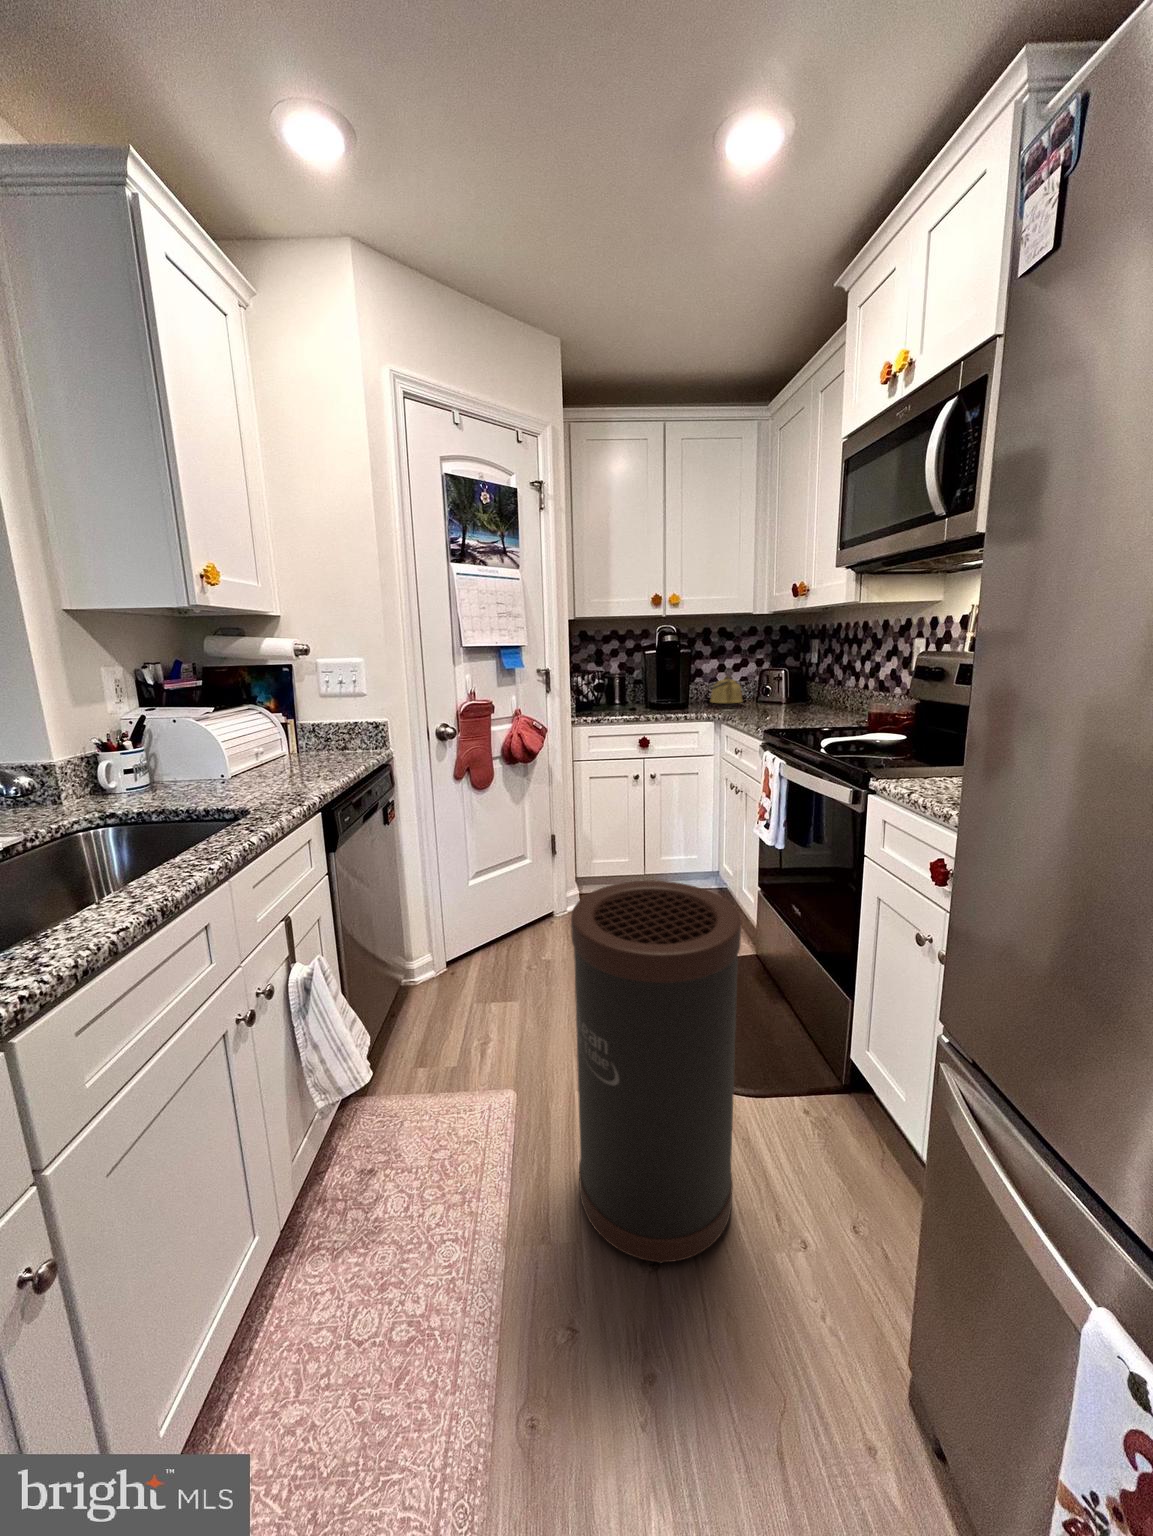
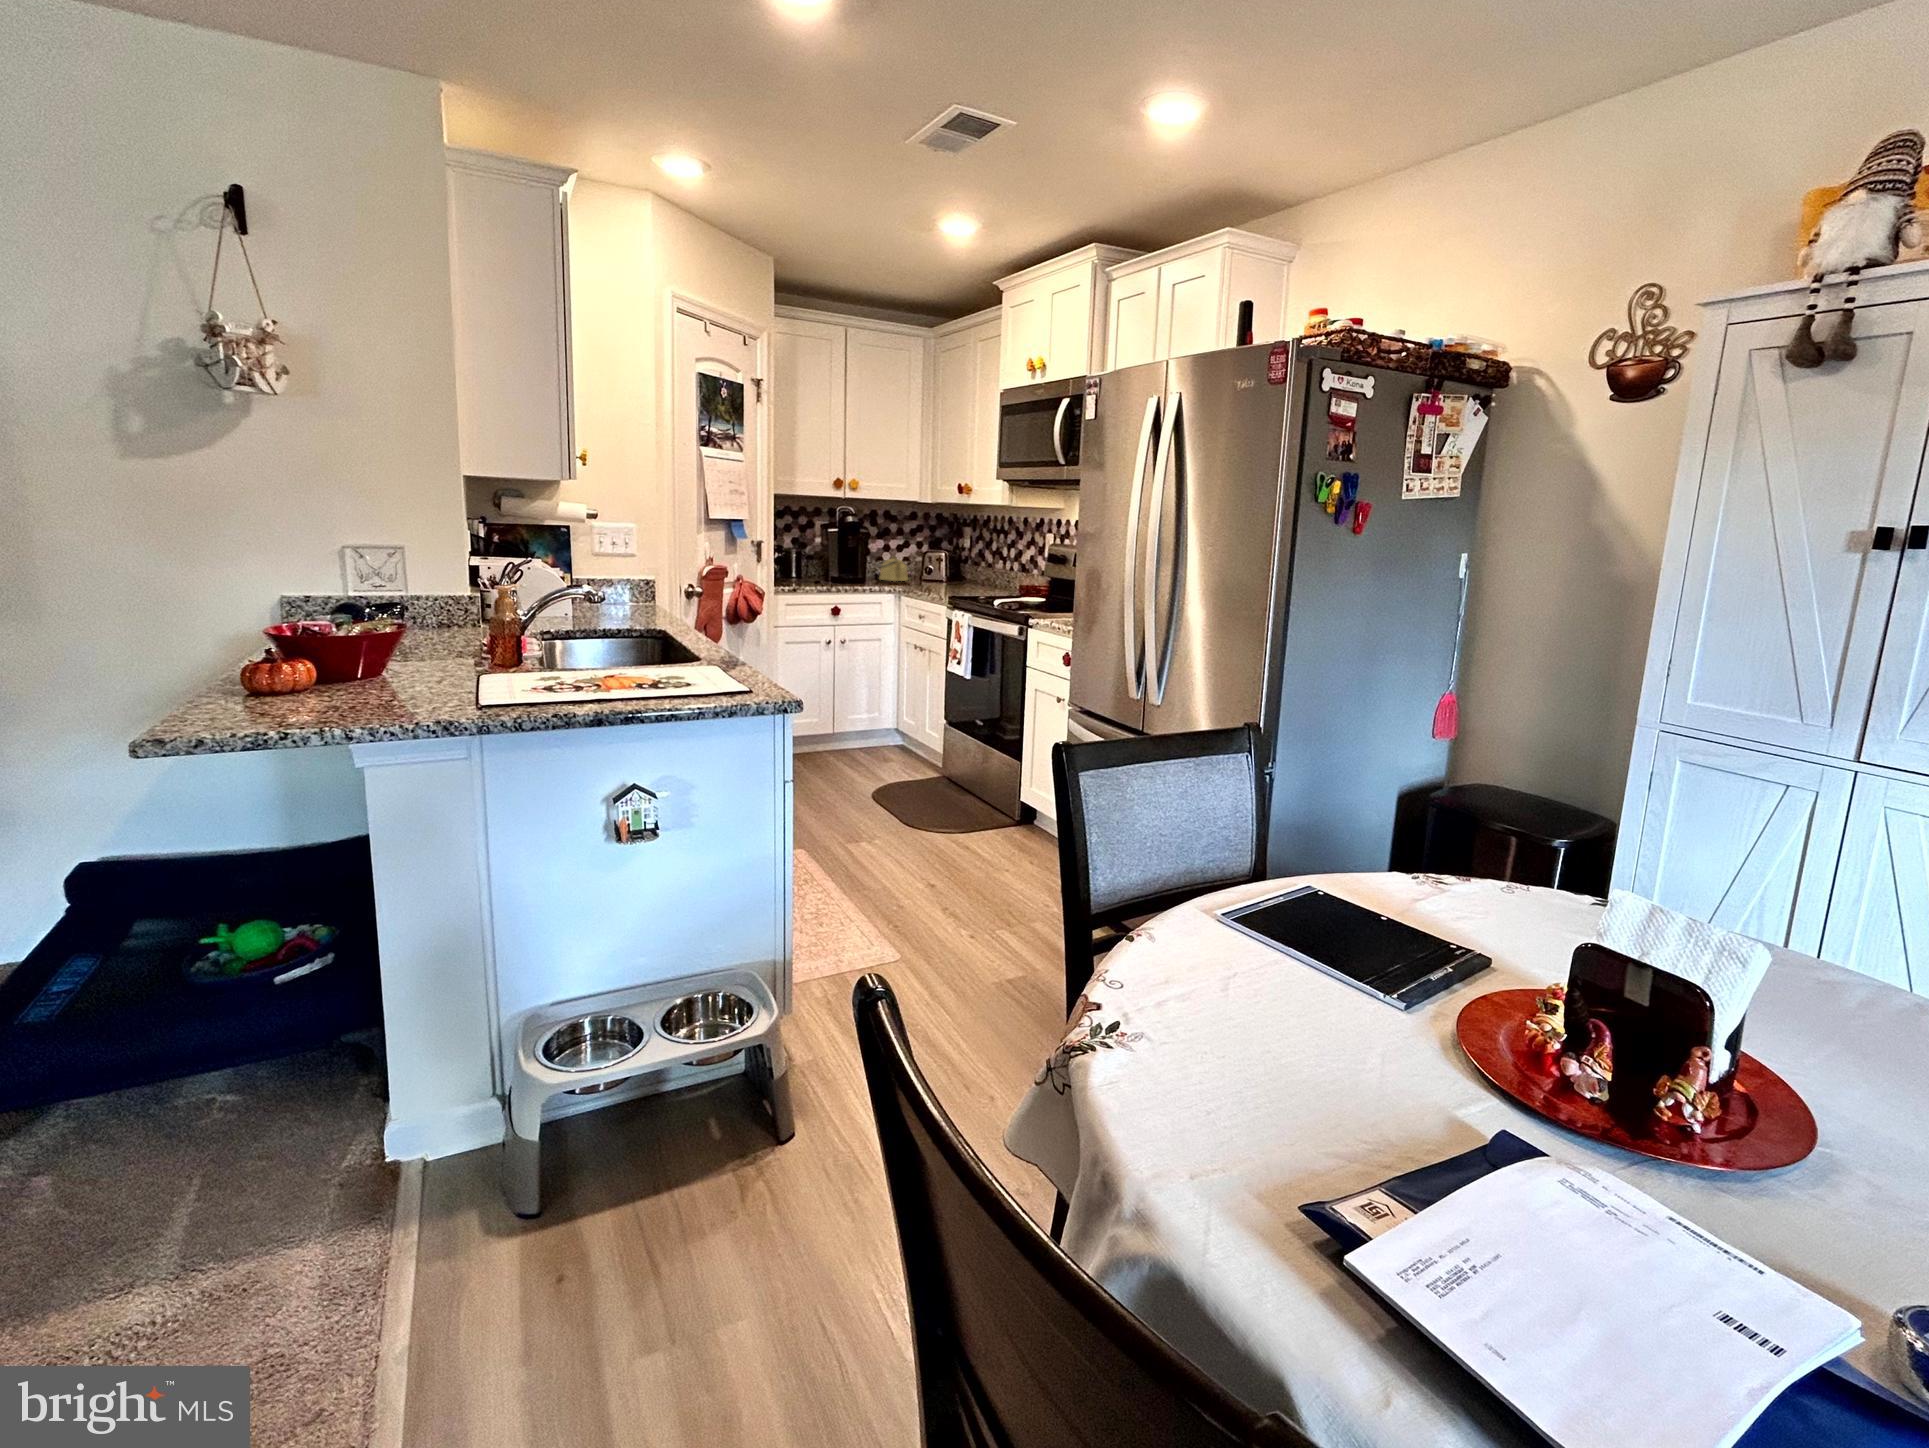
trash can: present [571,881,741,1263] -> none [877,678,975,883]

